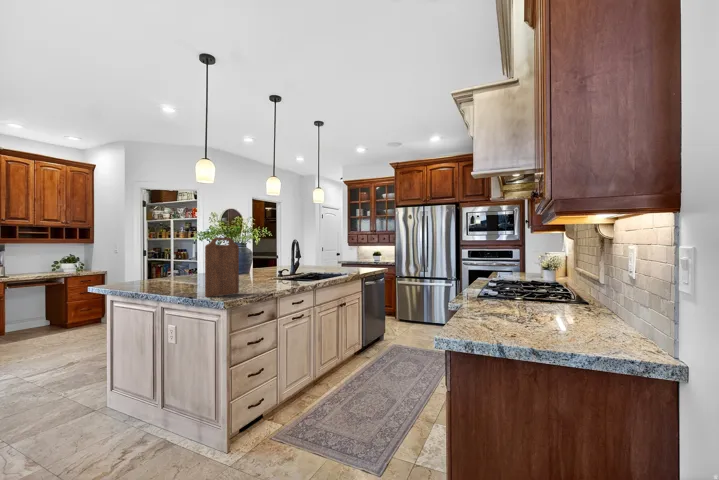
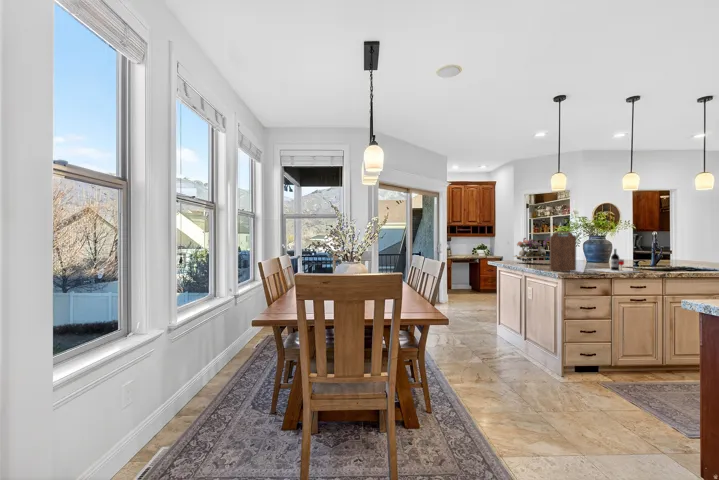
flower arrangement: none [133,244,192,284] -> present [513,237,550,262]
wine bottle: none [240,259,299,289] -> present [590,249,635,272]

